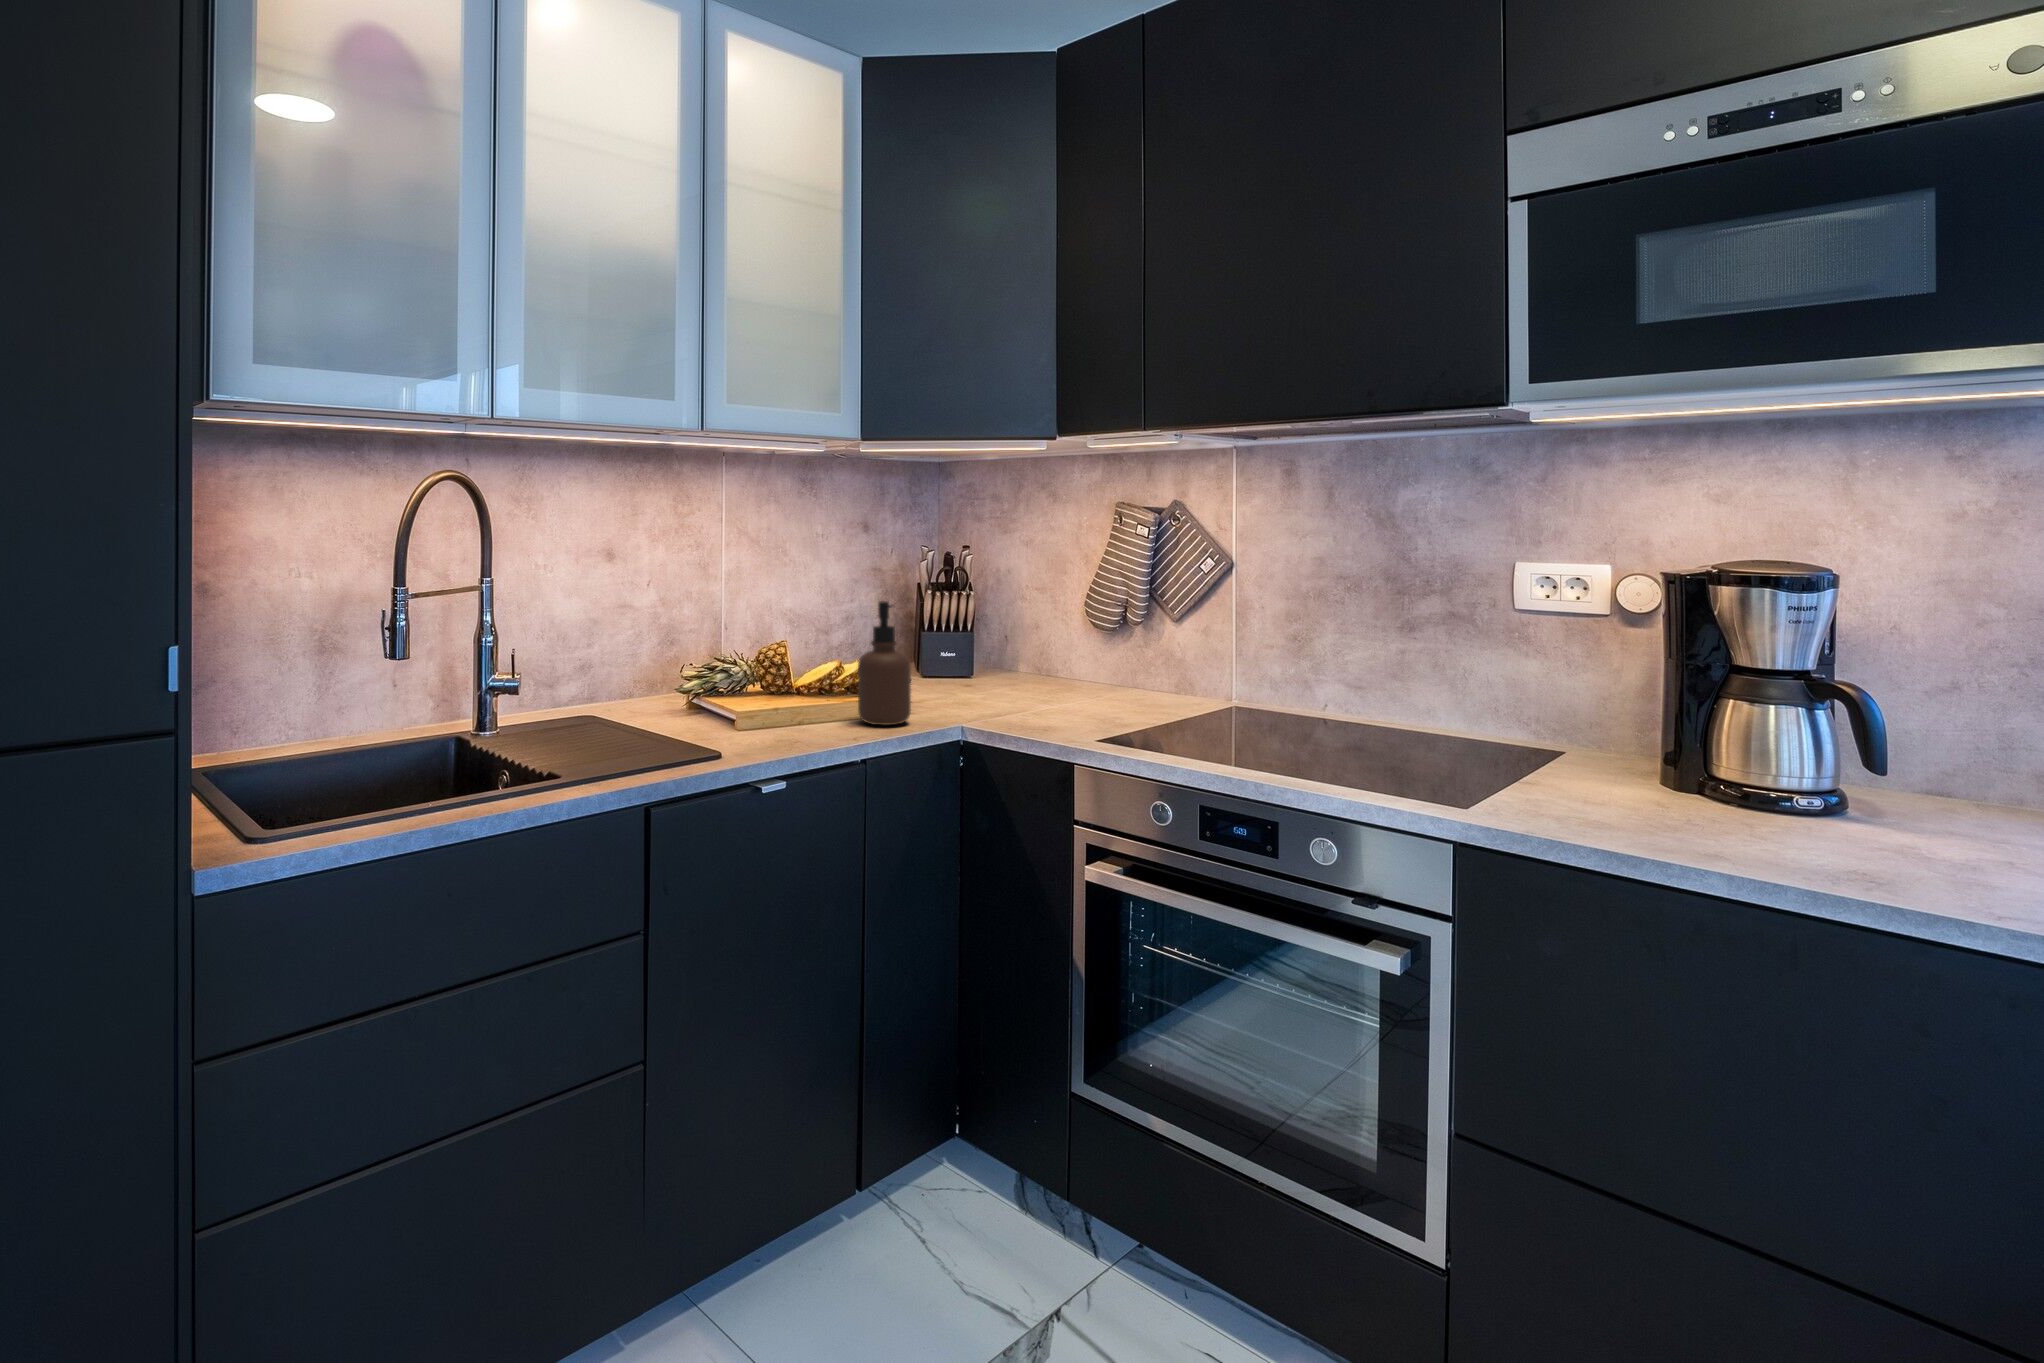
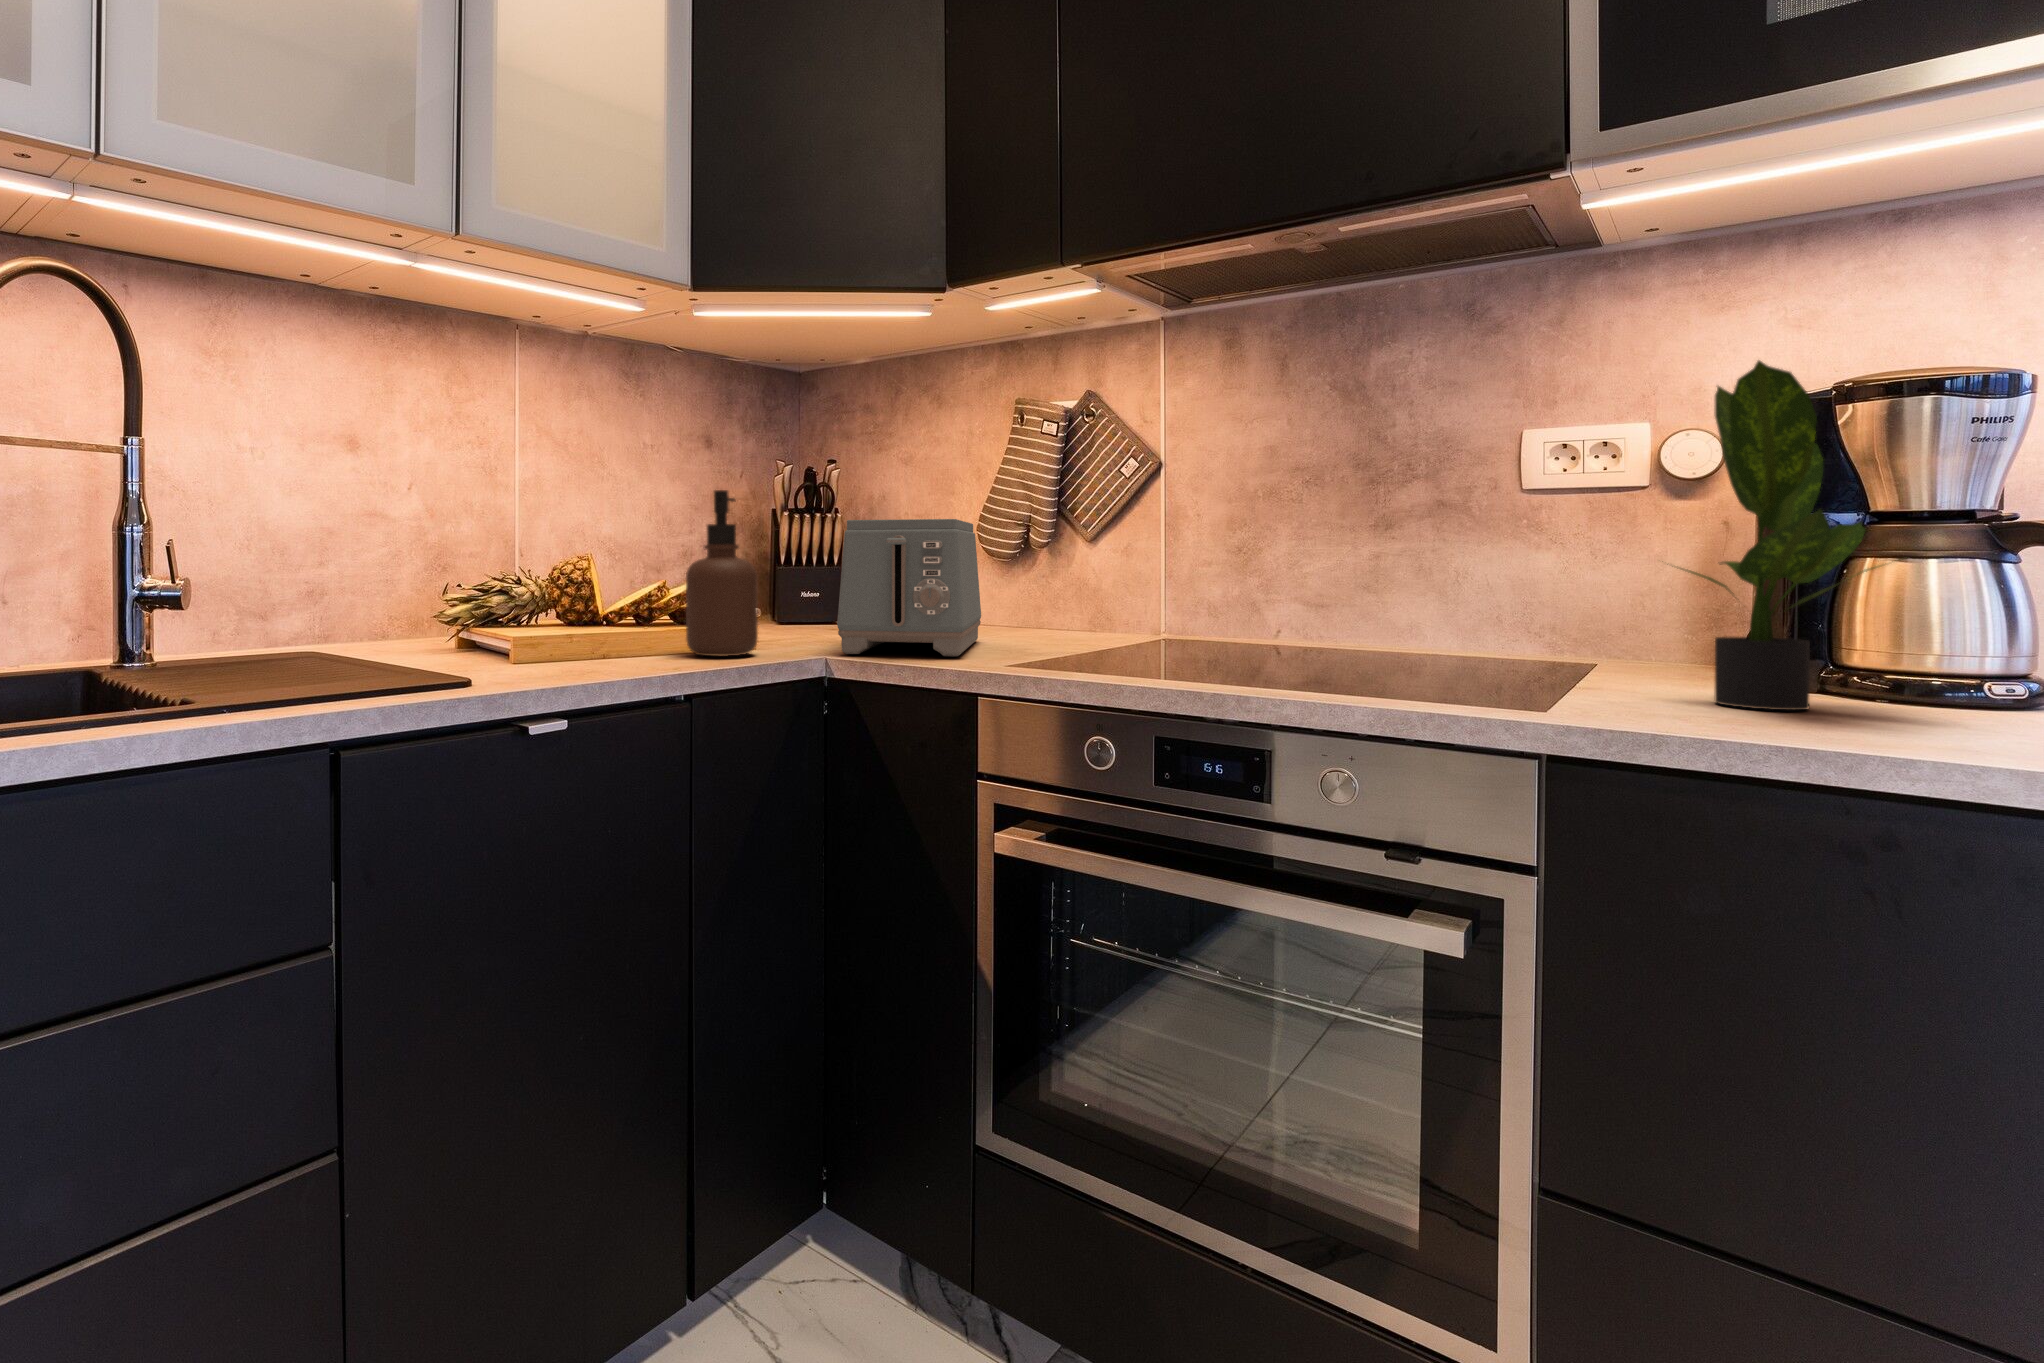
potted plant: none [1561,571,1724,812] -> present [1667,360,1903,710]
toaster: none [970,614,1084,730] -> present [837,519,981,656]

